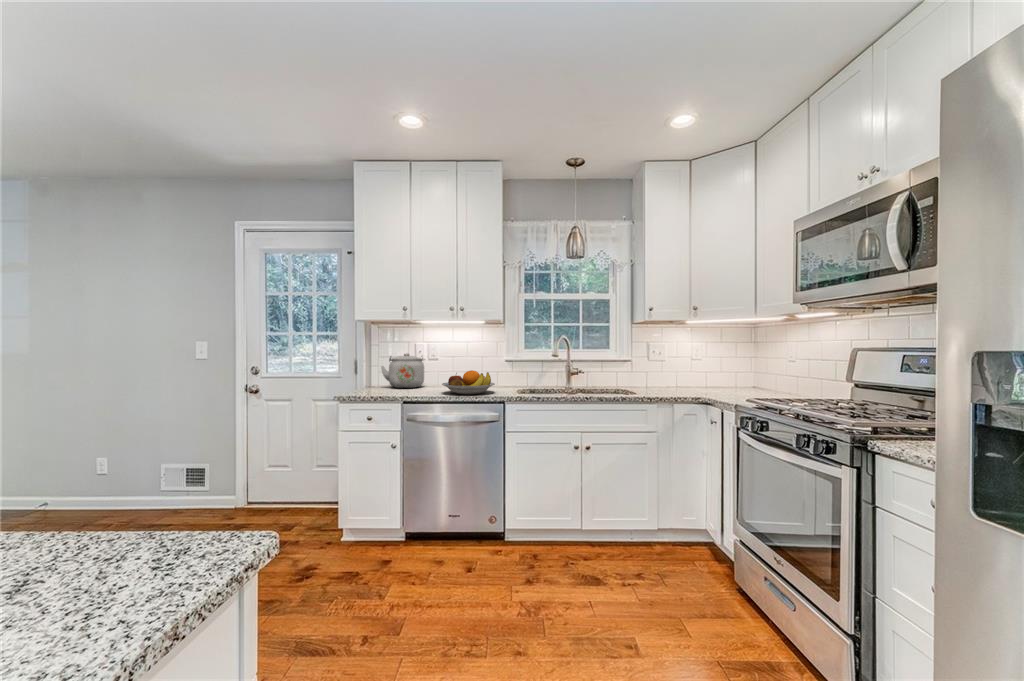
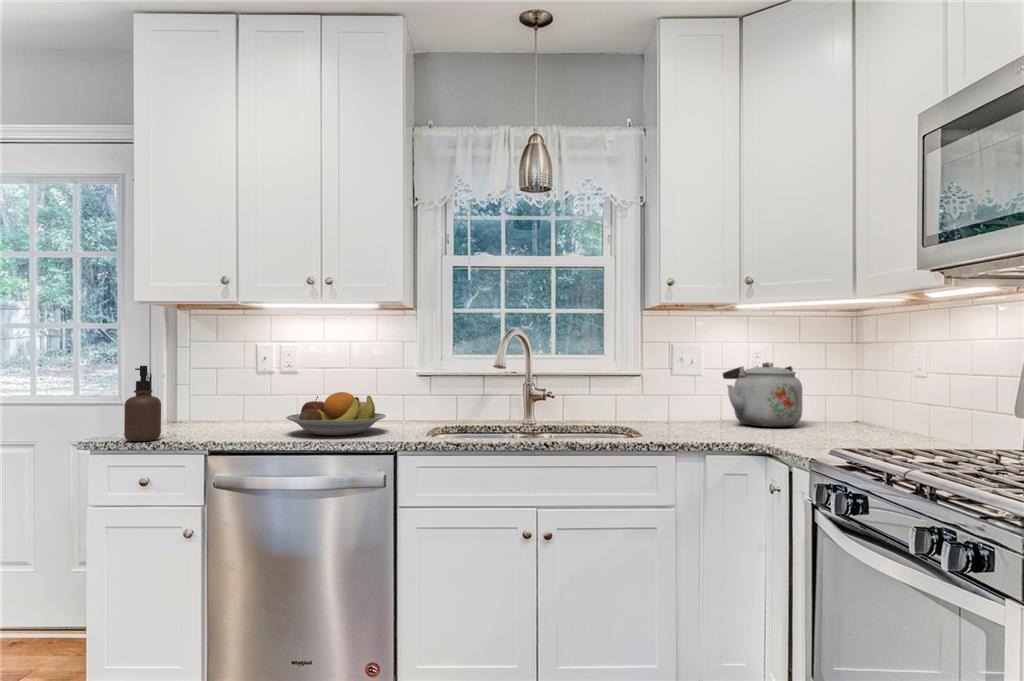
kettle: present [381,353,424,388] -> present [723,362,802,427]
soap dispenser: none [358,356,377,397] -> present [124,366,161,442]

